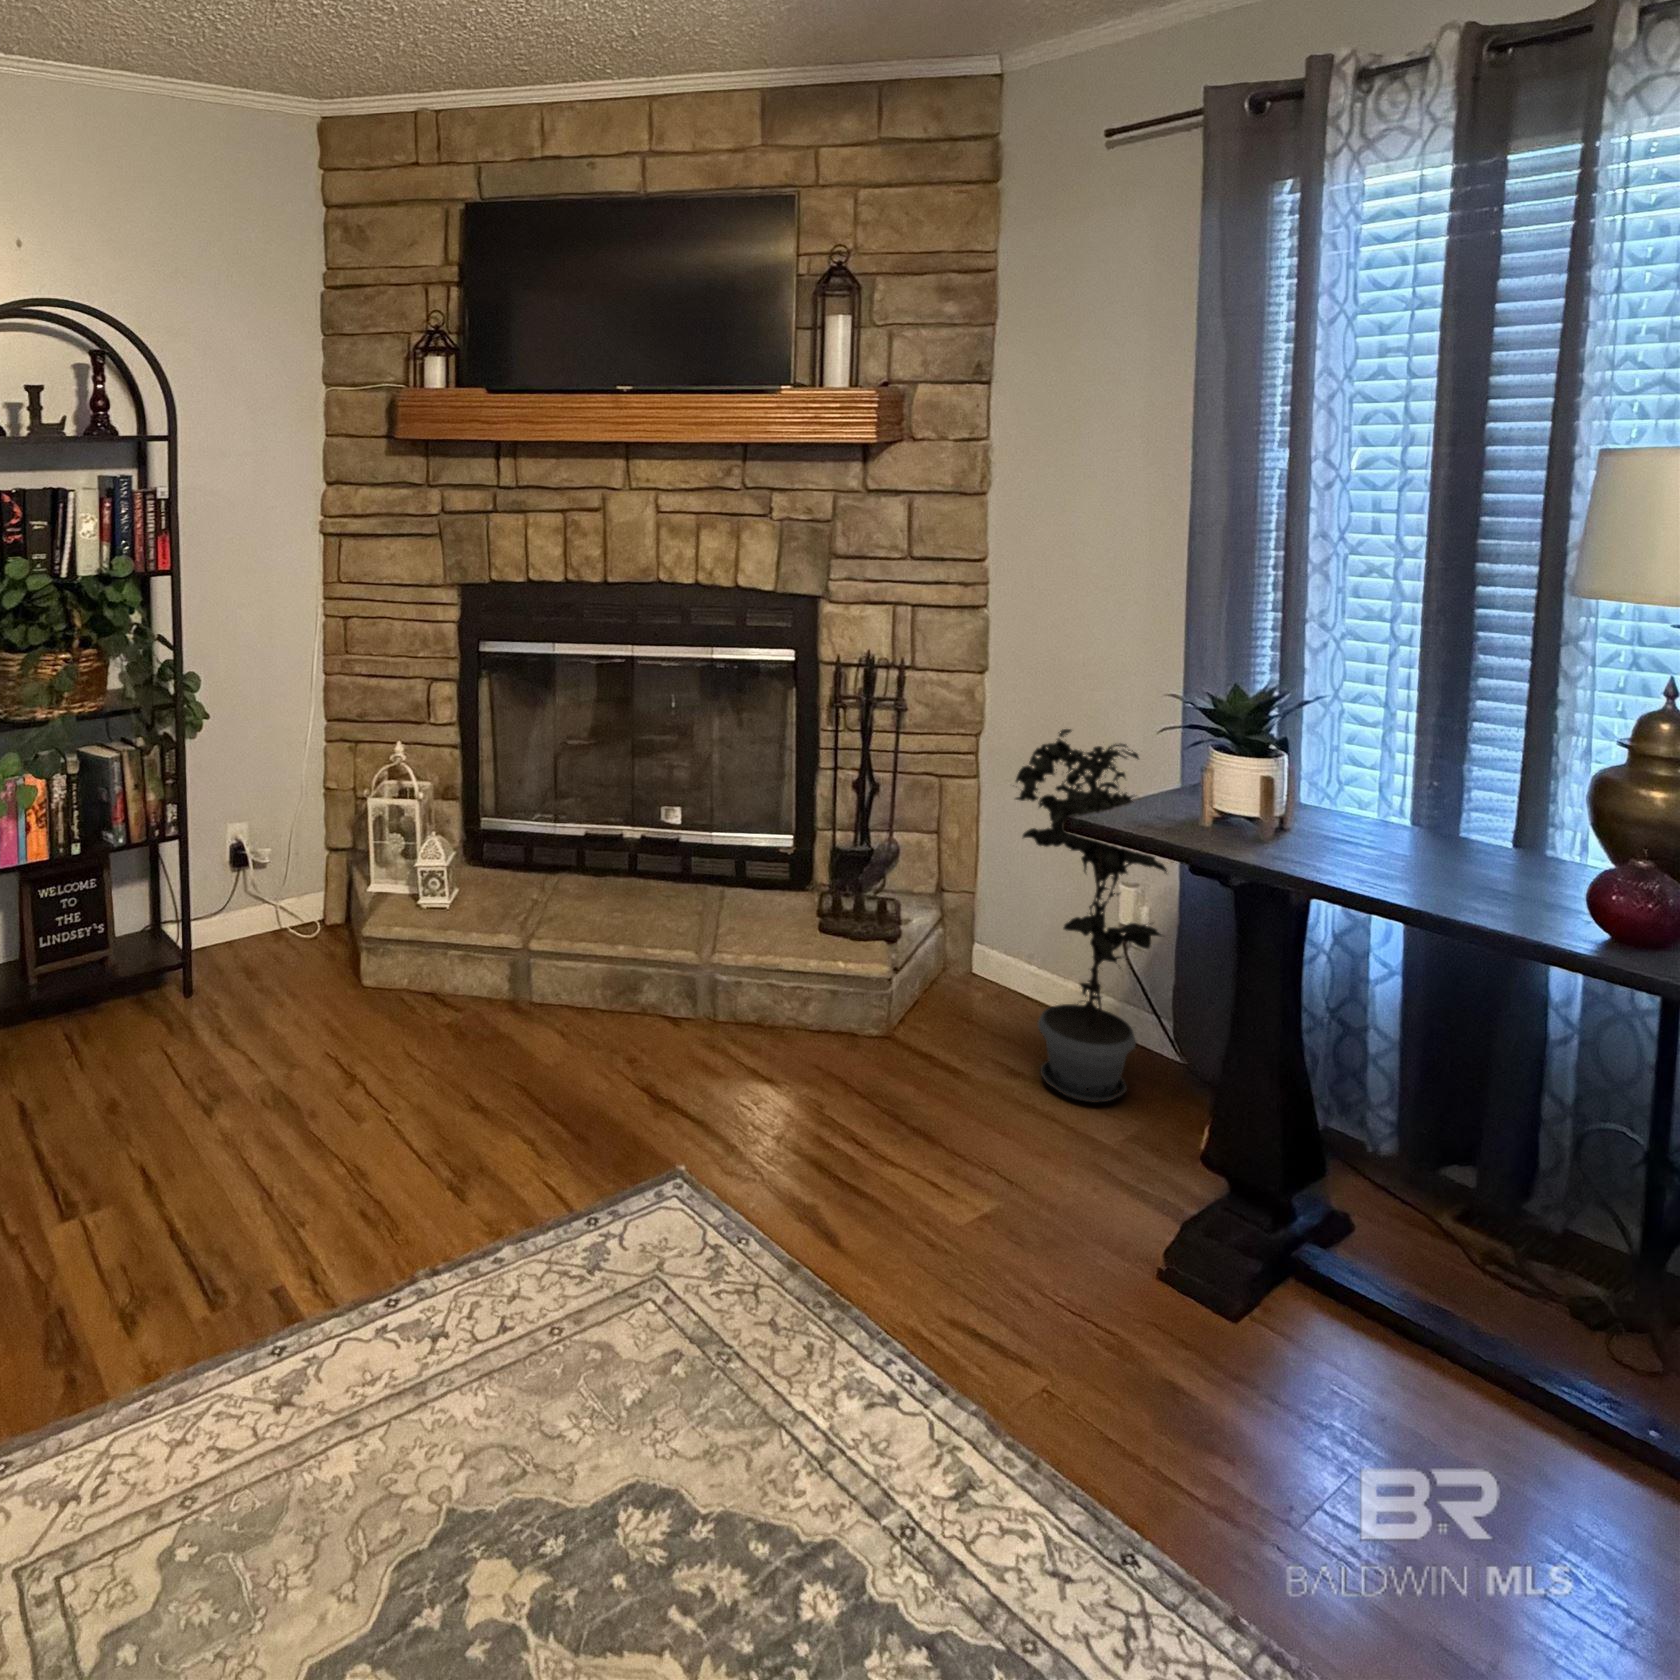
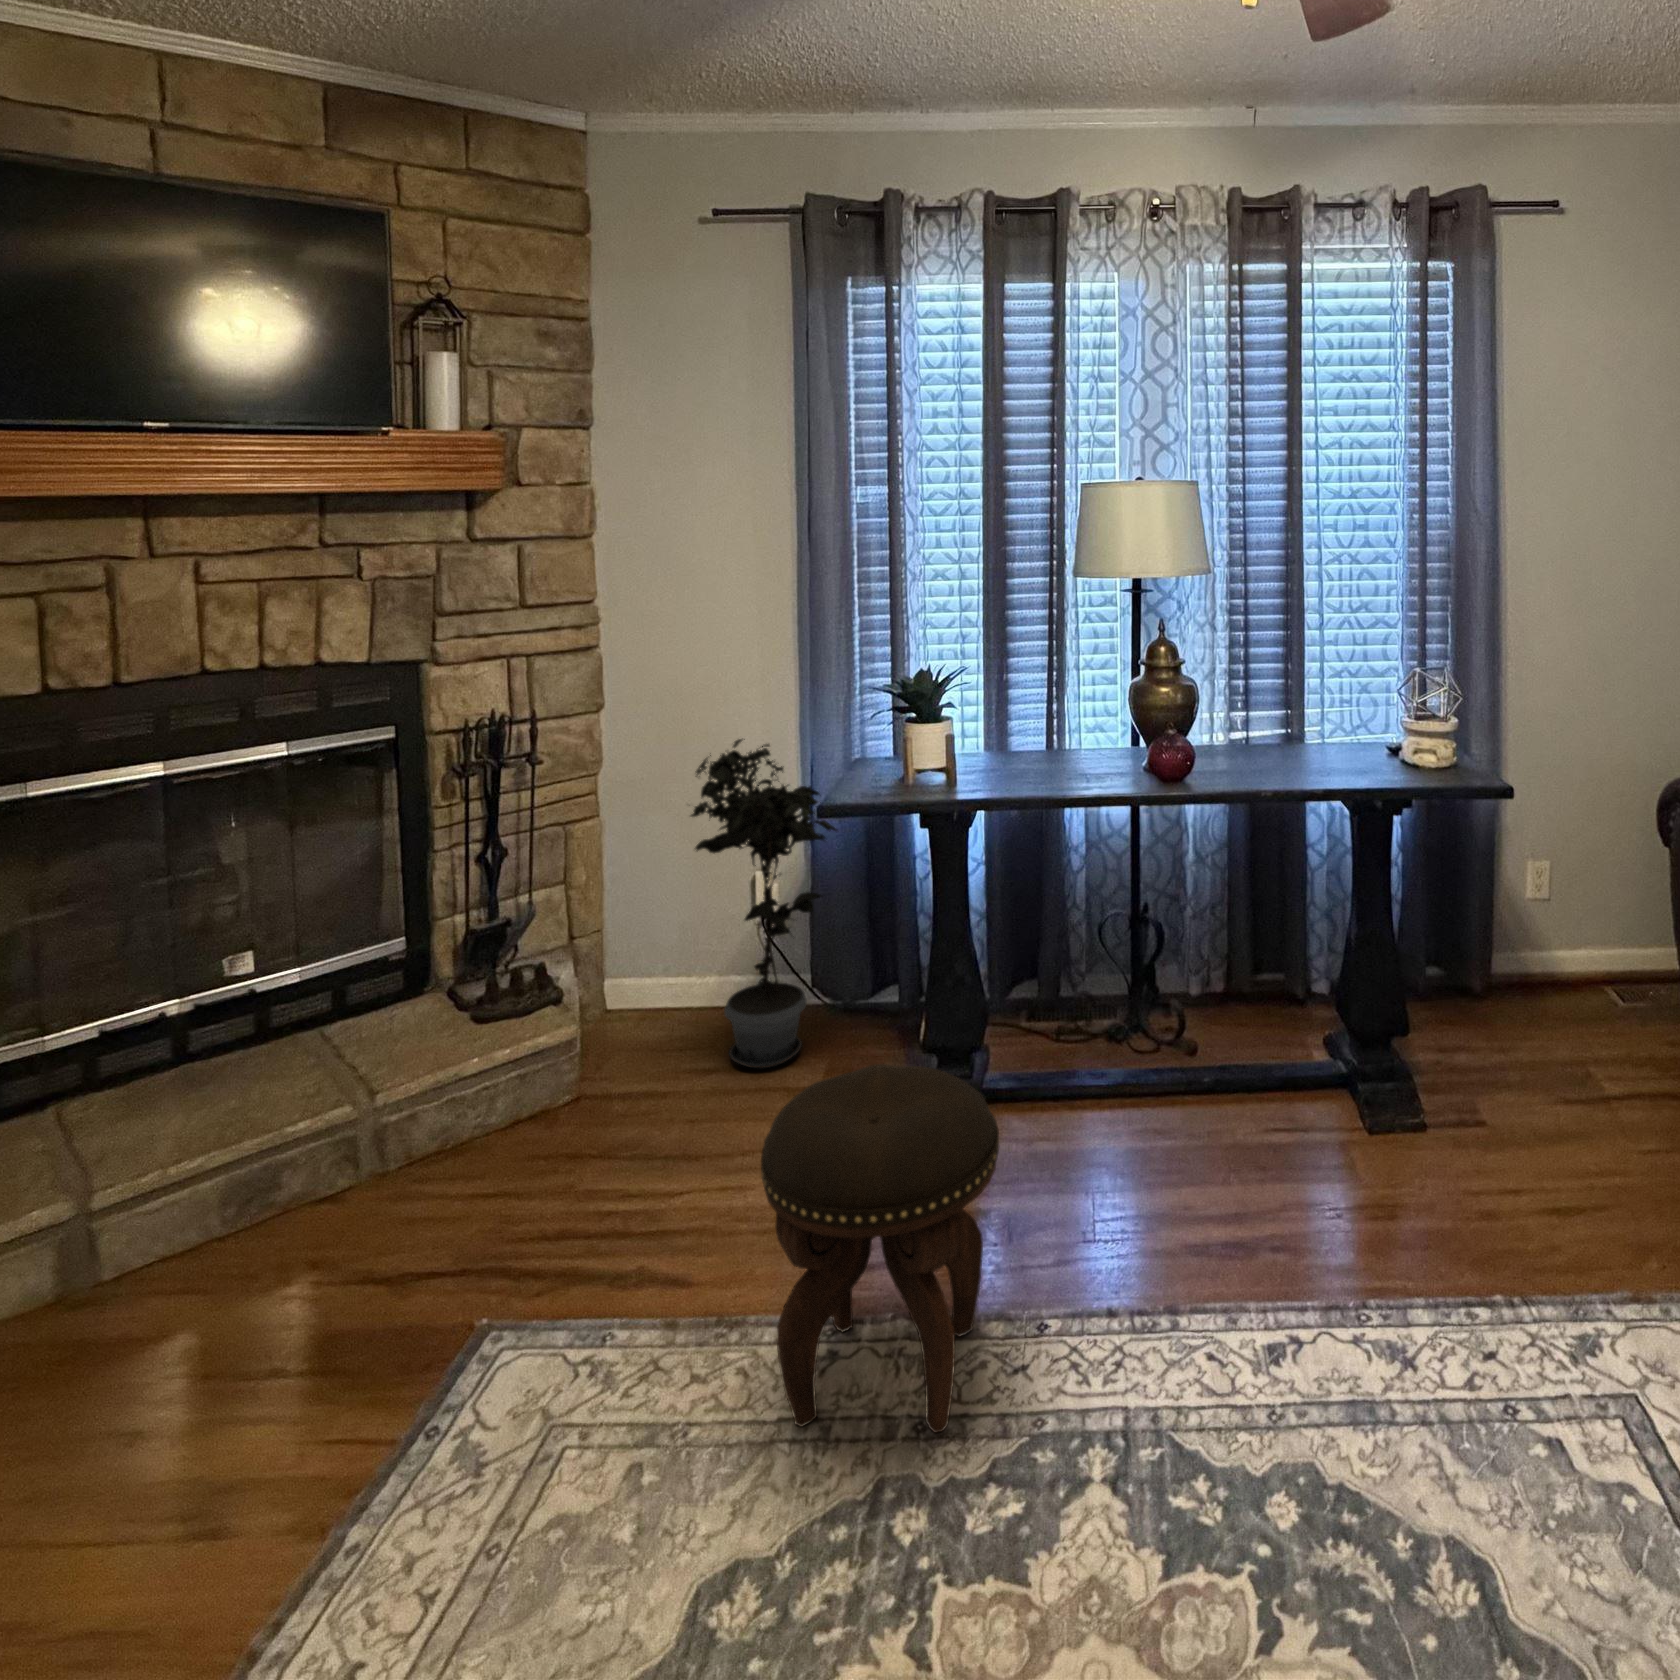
footstool: none [800,1103,1082,1557] -> present [761,1064,999,1433]

